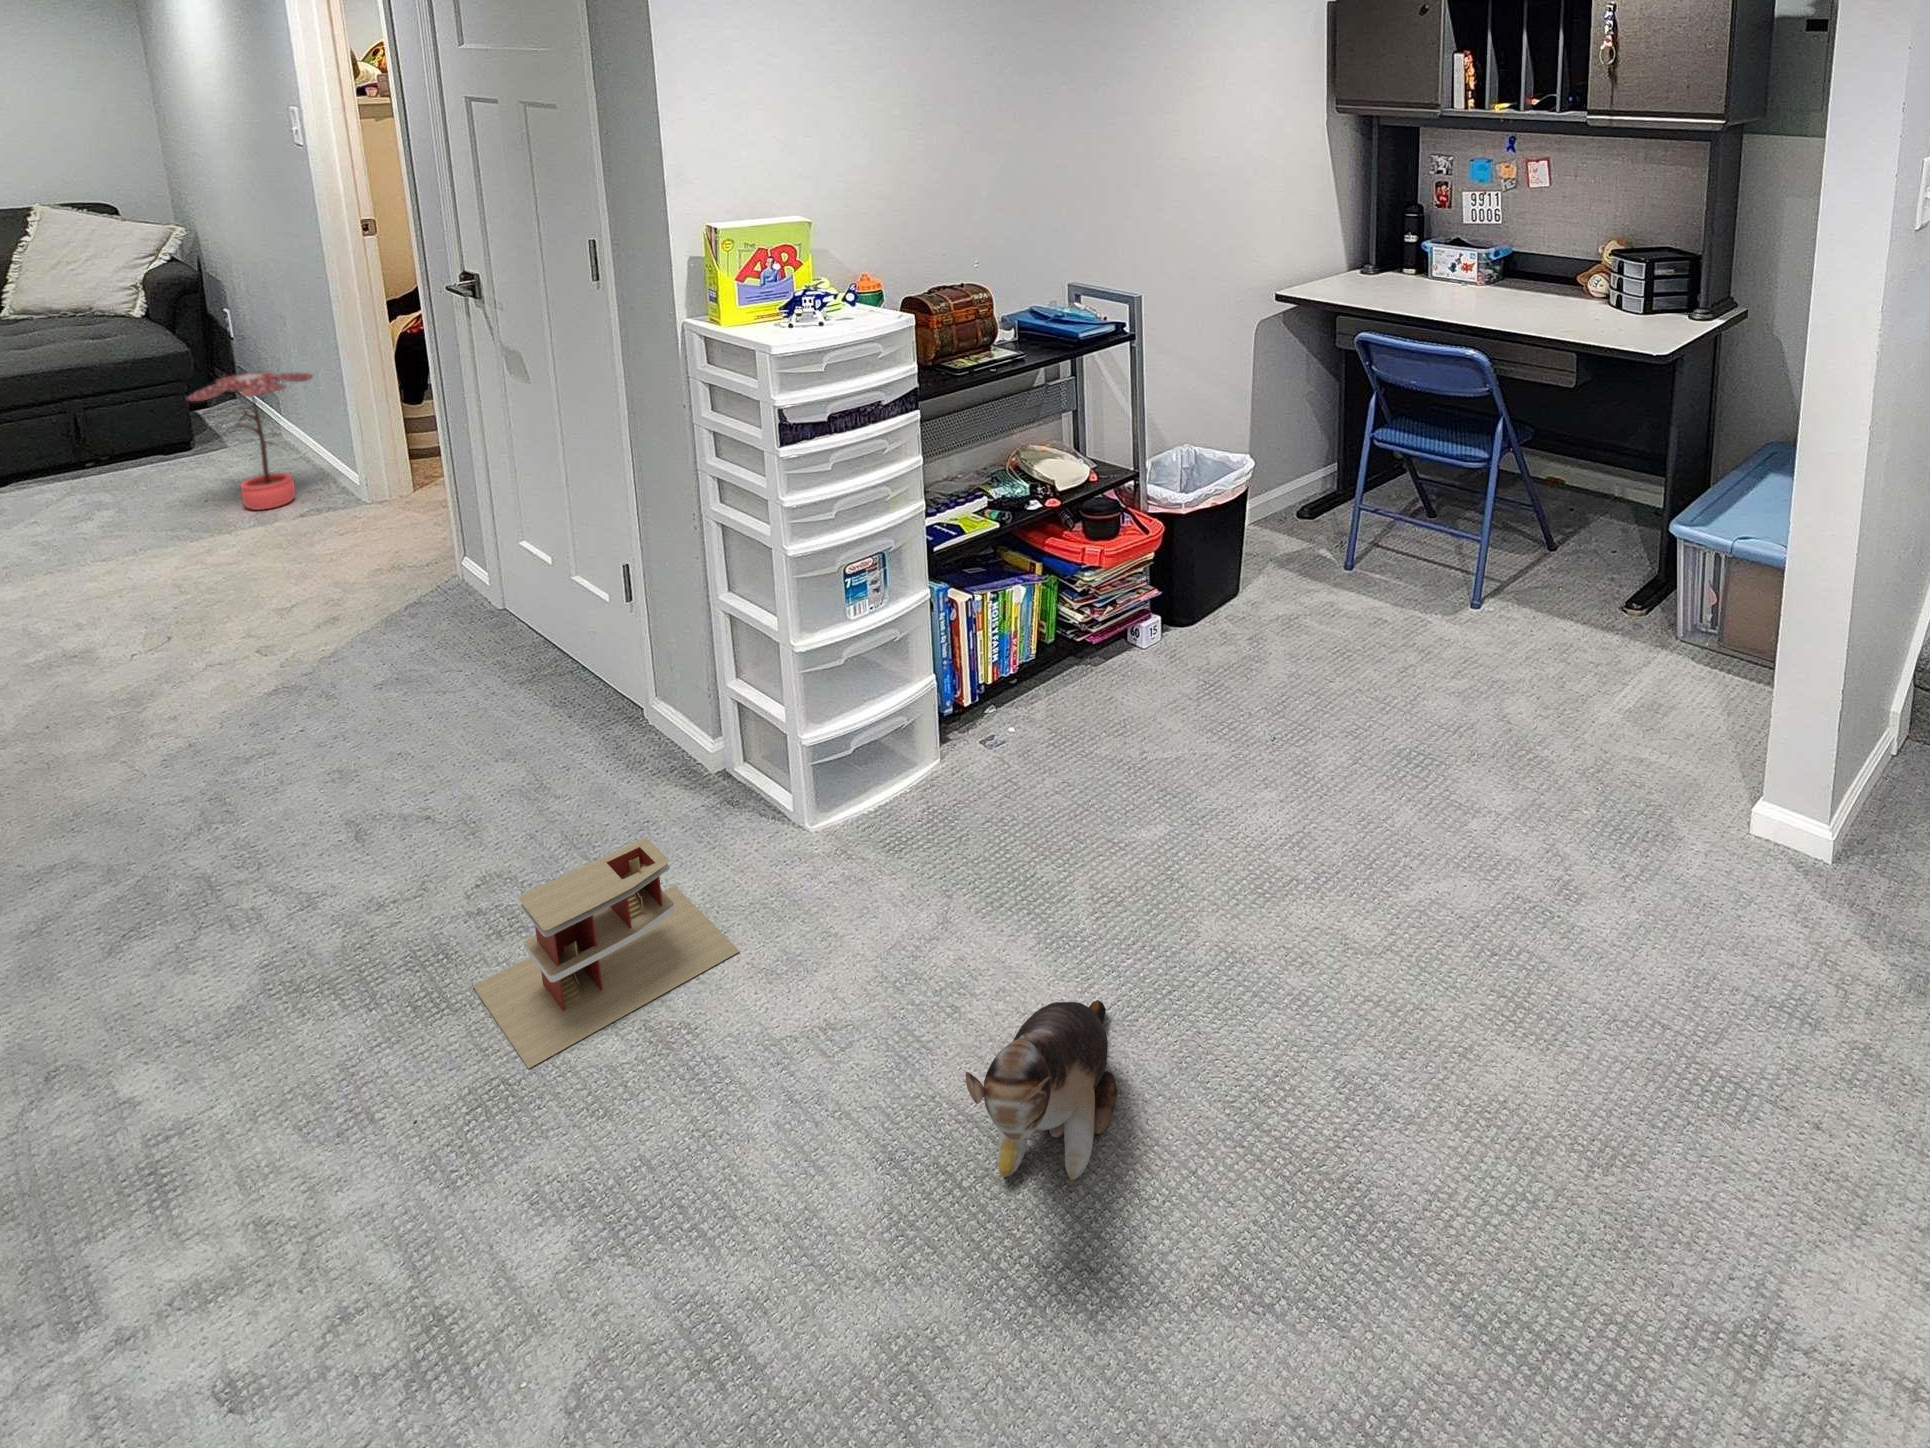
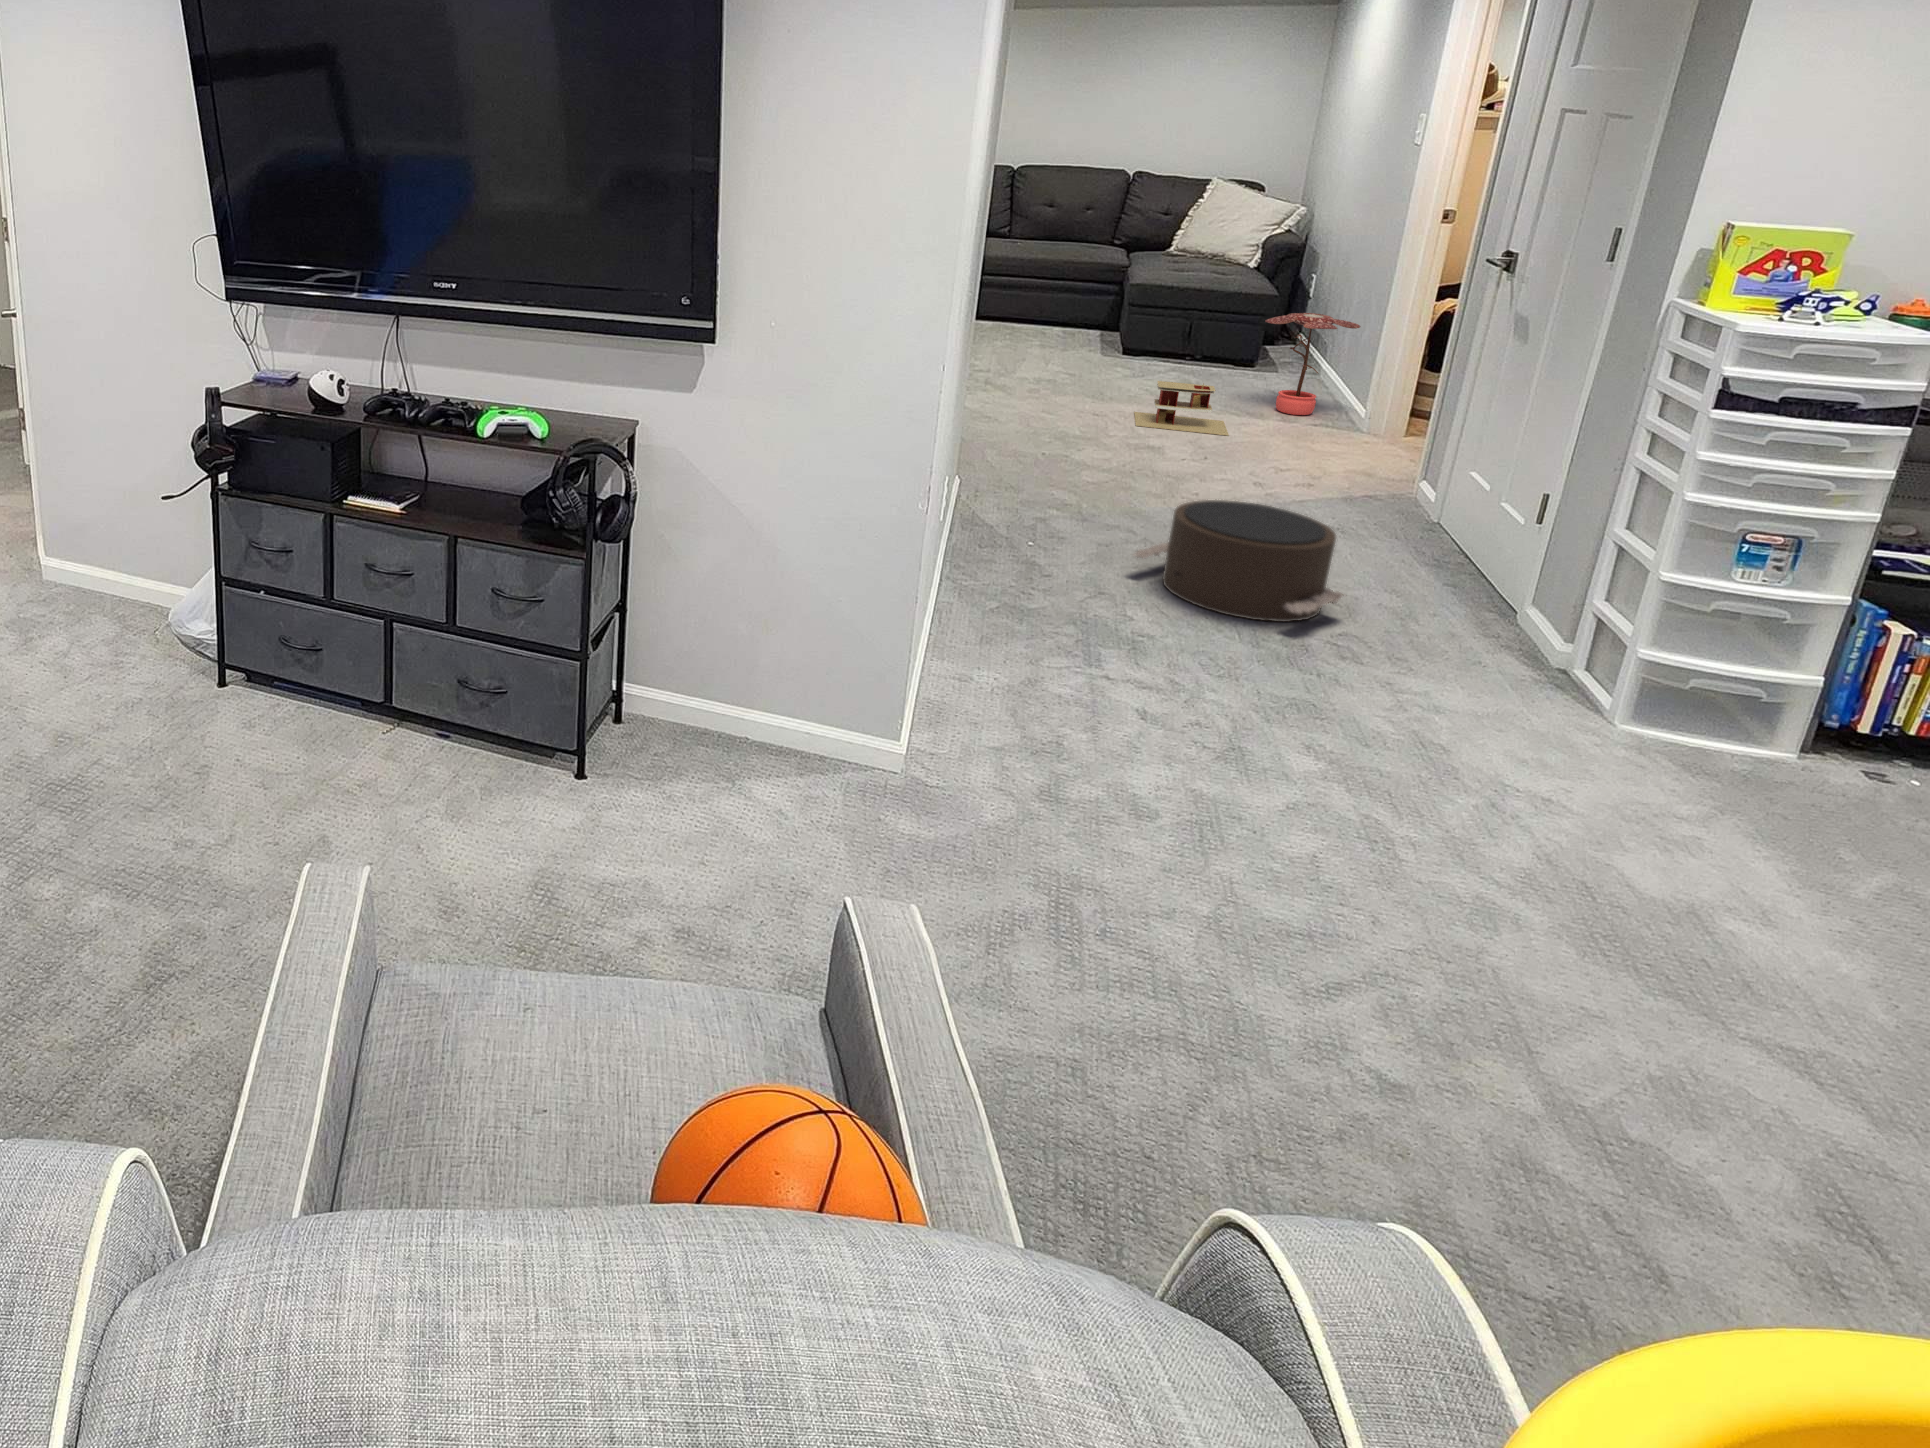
pouf: none [97,728,465,980] -> present [1135,500,1343,622]
toy house: present [473,838,739,1068] -> present [1134,381,1229,436]
plush toy: present [965,1000,1118,1180] -> none [1612,796,1816,943]

